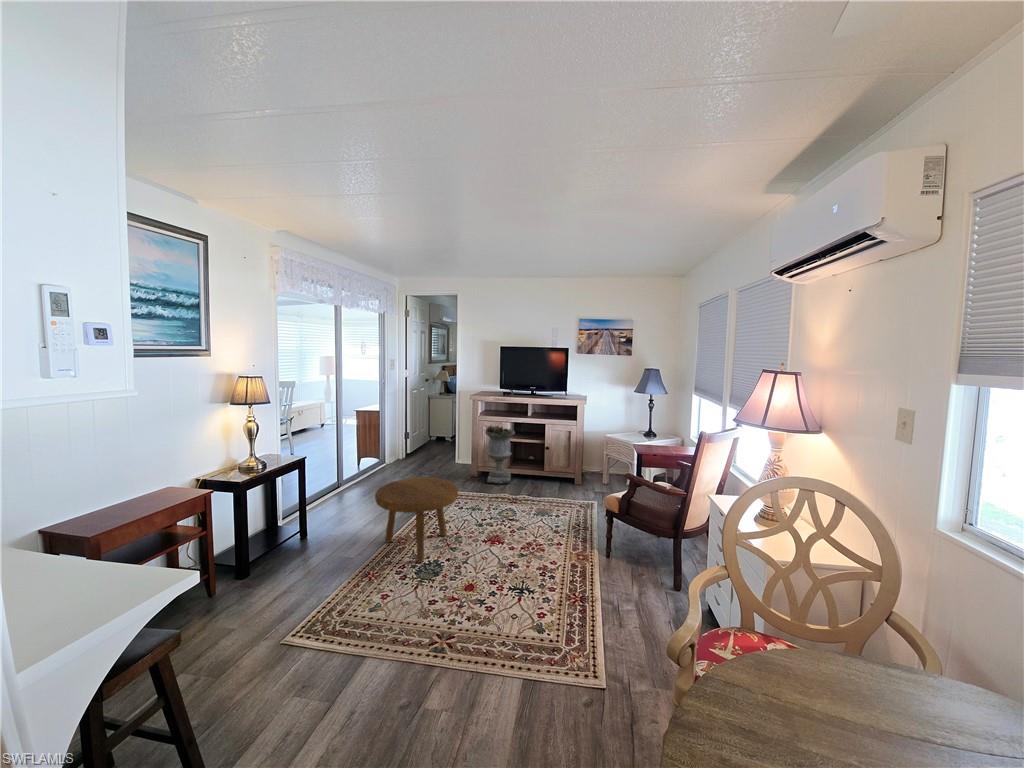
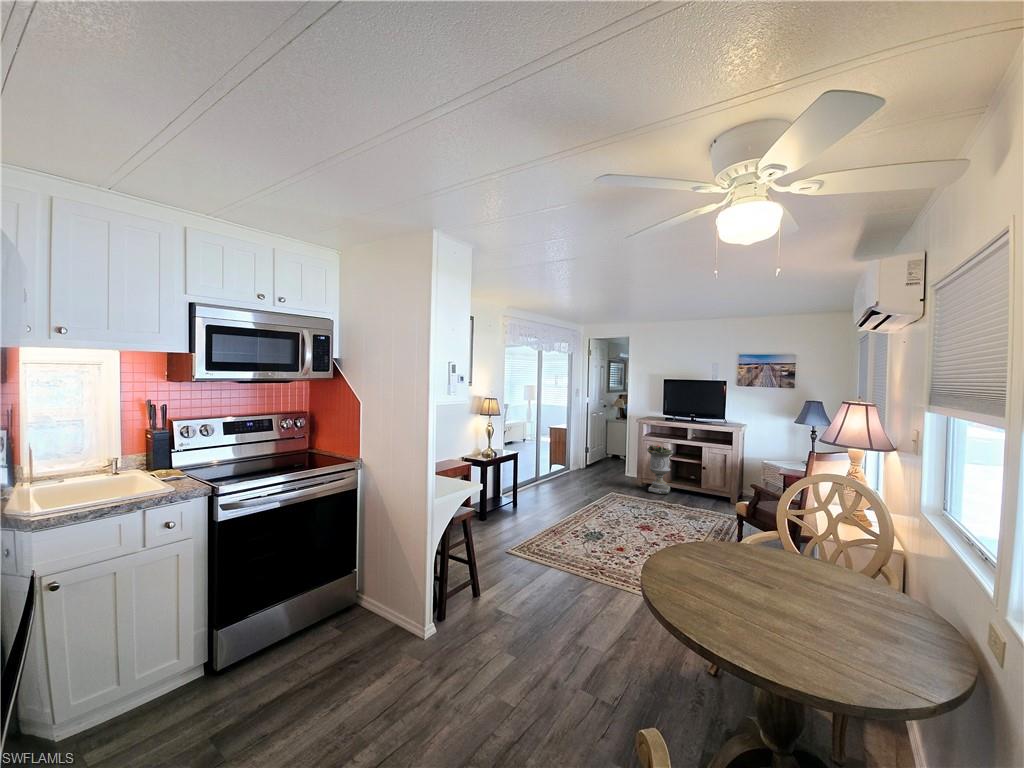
footstool: present [375,477,459,563] -> none [560,475,617,531]

